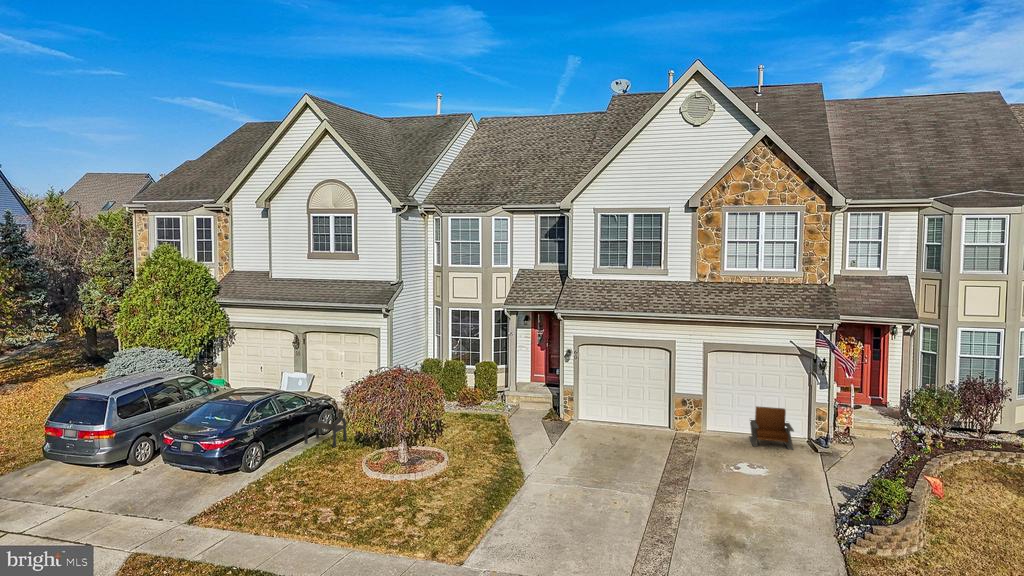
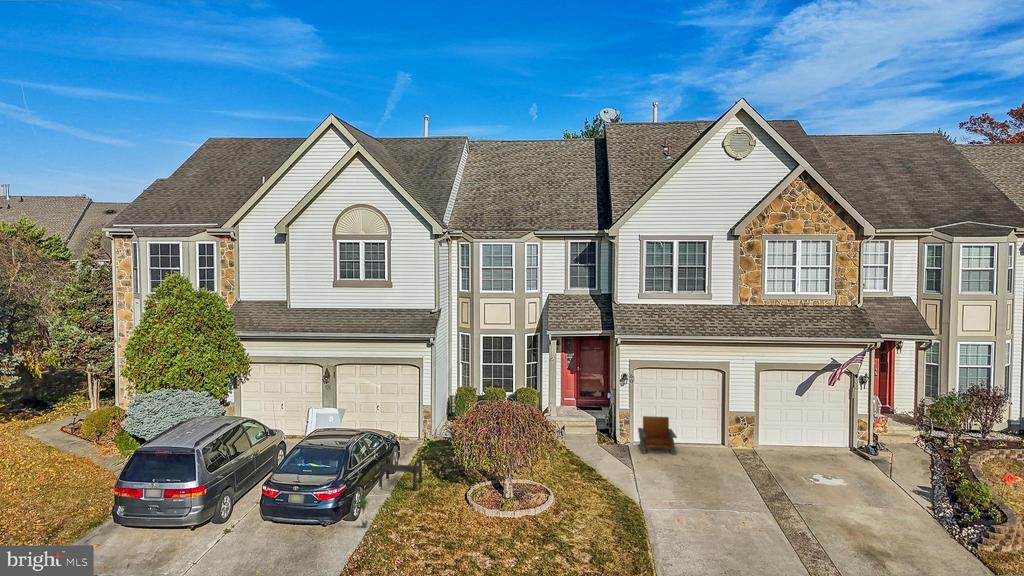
lounge chair: present [749,406,794,450] -> present [638,416,677,455]
potted plant: none [255,441,278,473] -> present [359,497,368,528]

